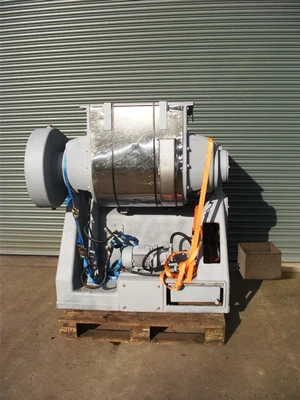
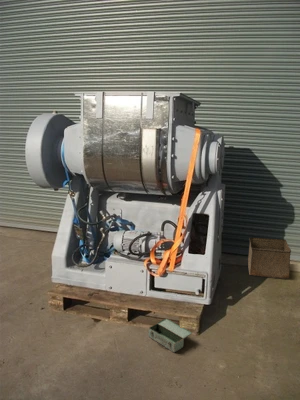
toolbox: none [174,333,219,367] -> present [148,319,192,352]

